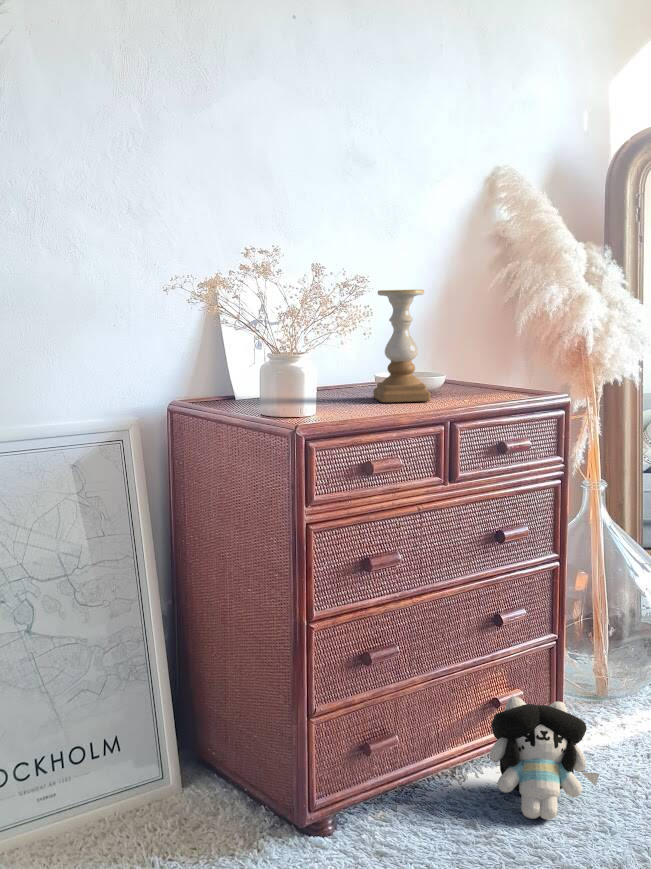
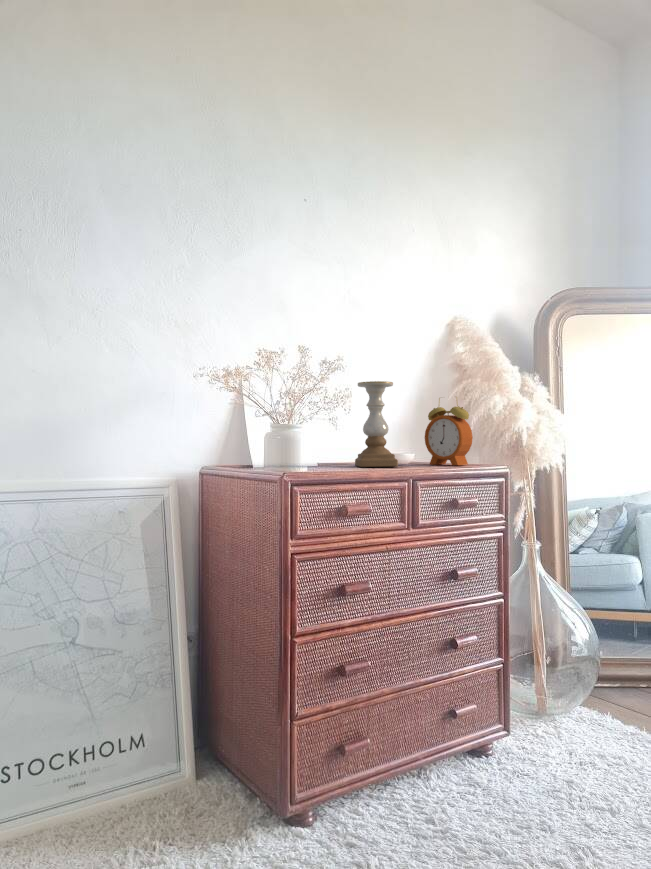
alarm clock: none [463,306,526,396] -> present [425,398,473,465]
plush toy: present [490,696,599,820] -> none [447,708,540,818]

